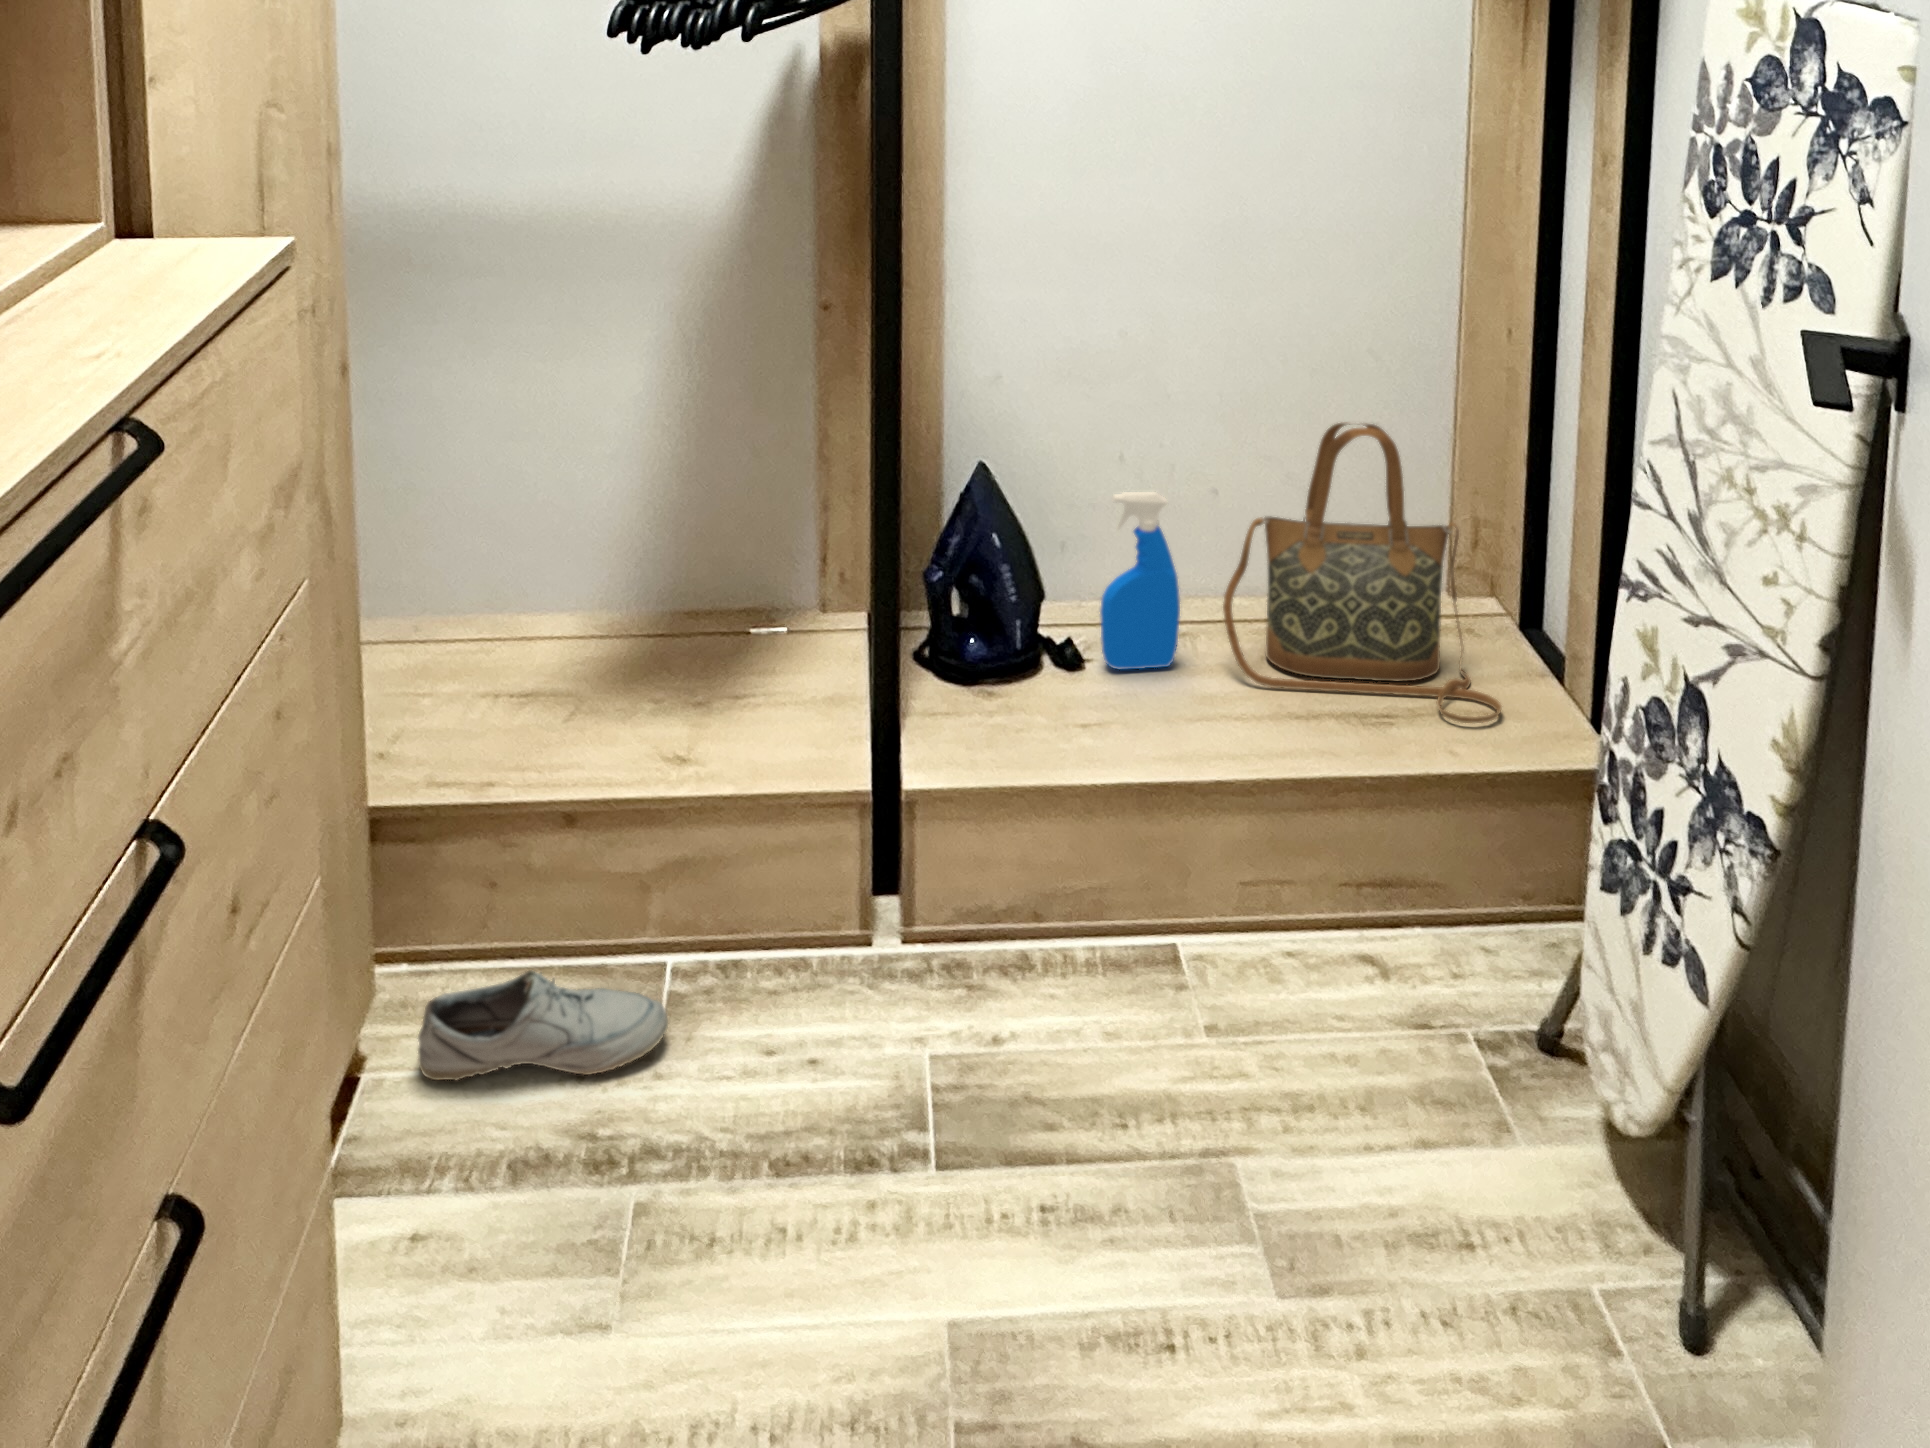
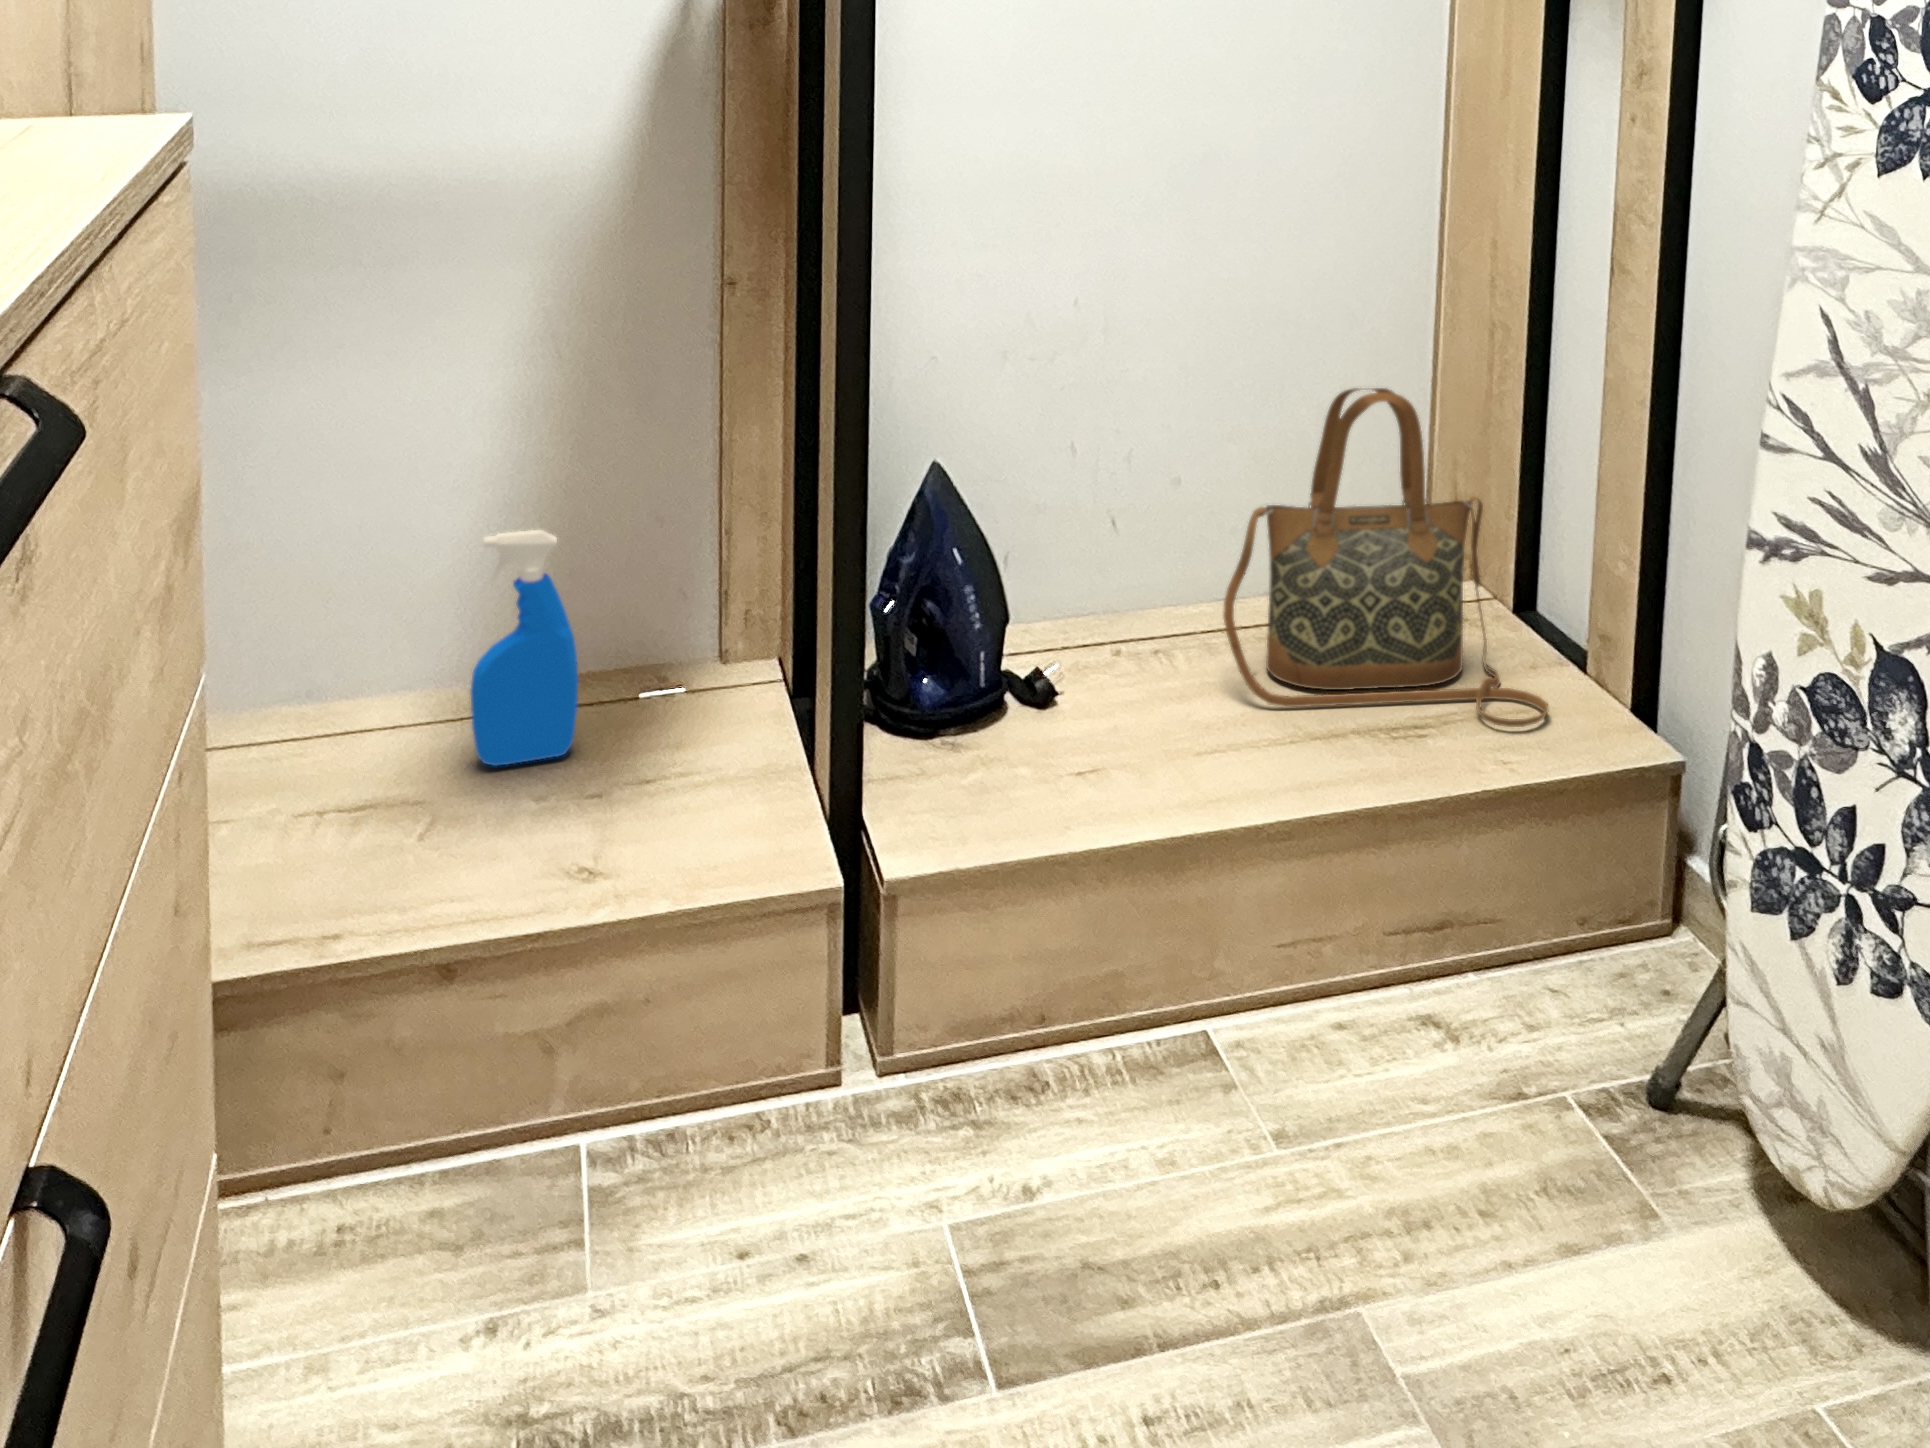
spray bottle: present [1100,492,1180,669] -> present [471,530,578,766]
shoe: present [418,971,668,1080] -> none [254,1190,604,1372]

